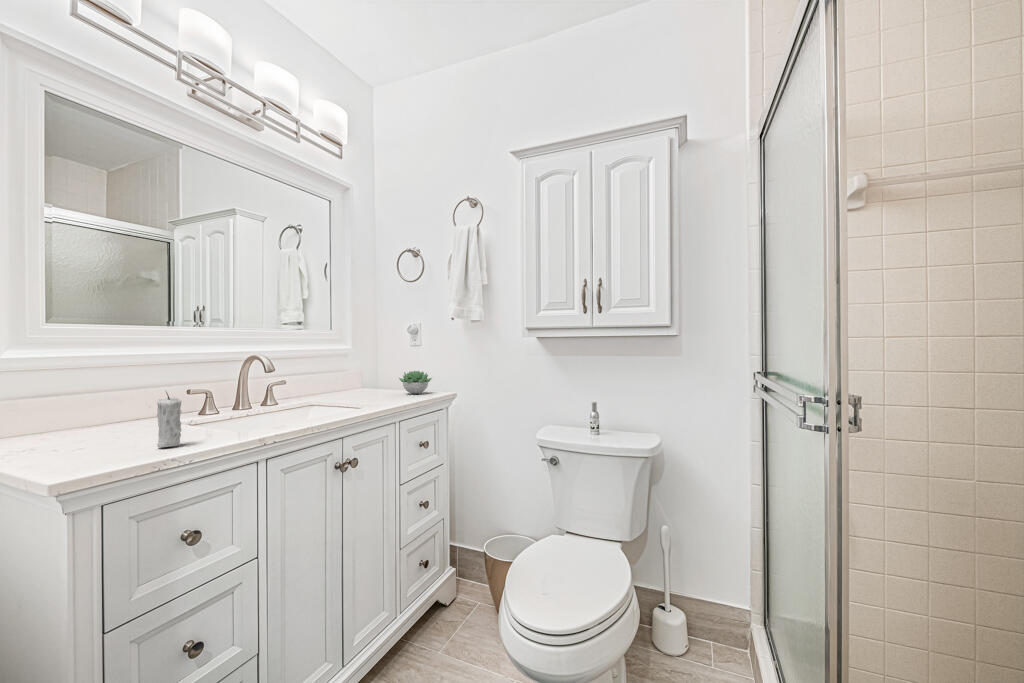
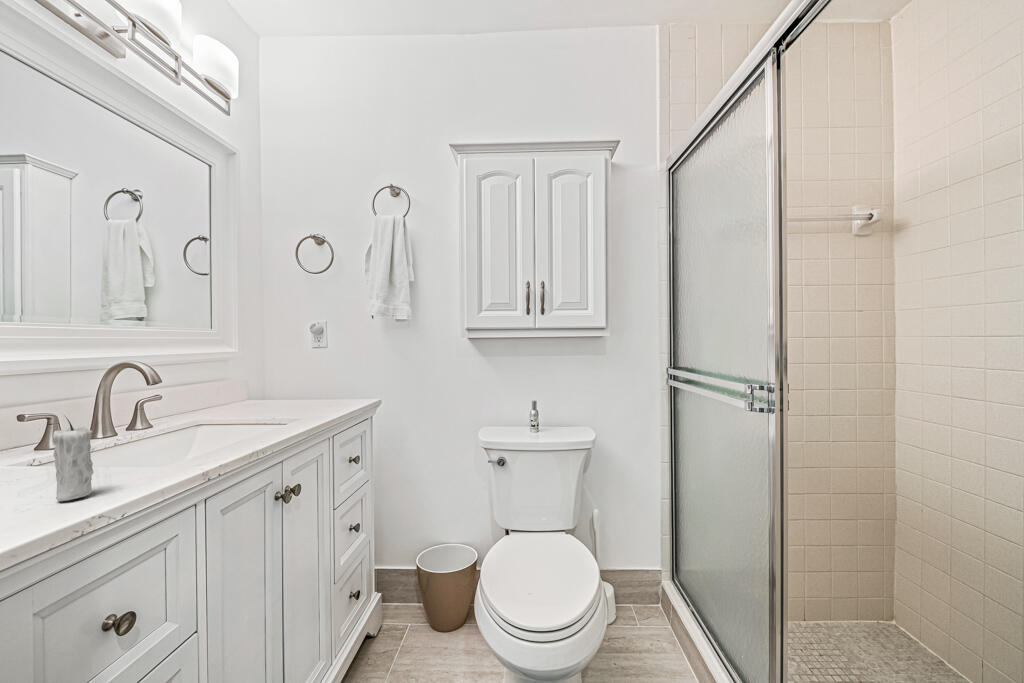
succulent plant: present [399,371,432,394] -> none [307,373,348,400]

